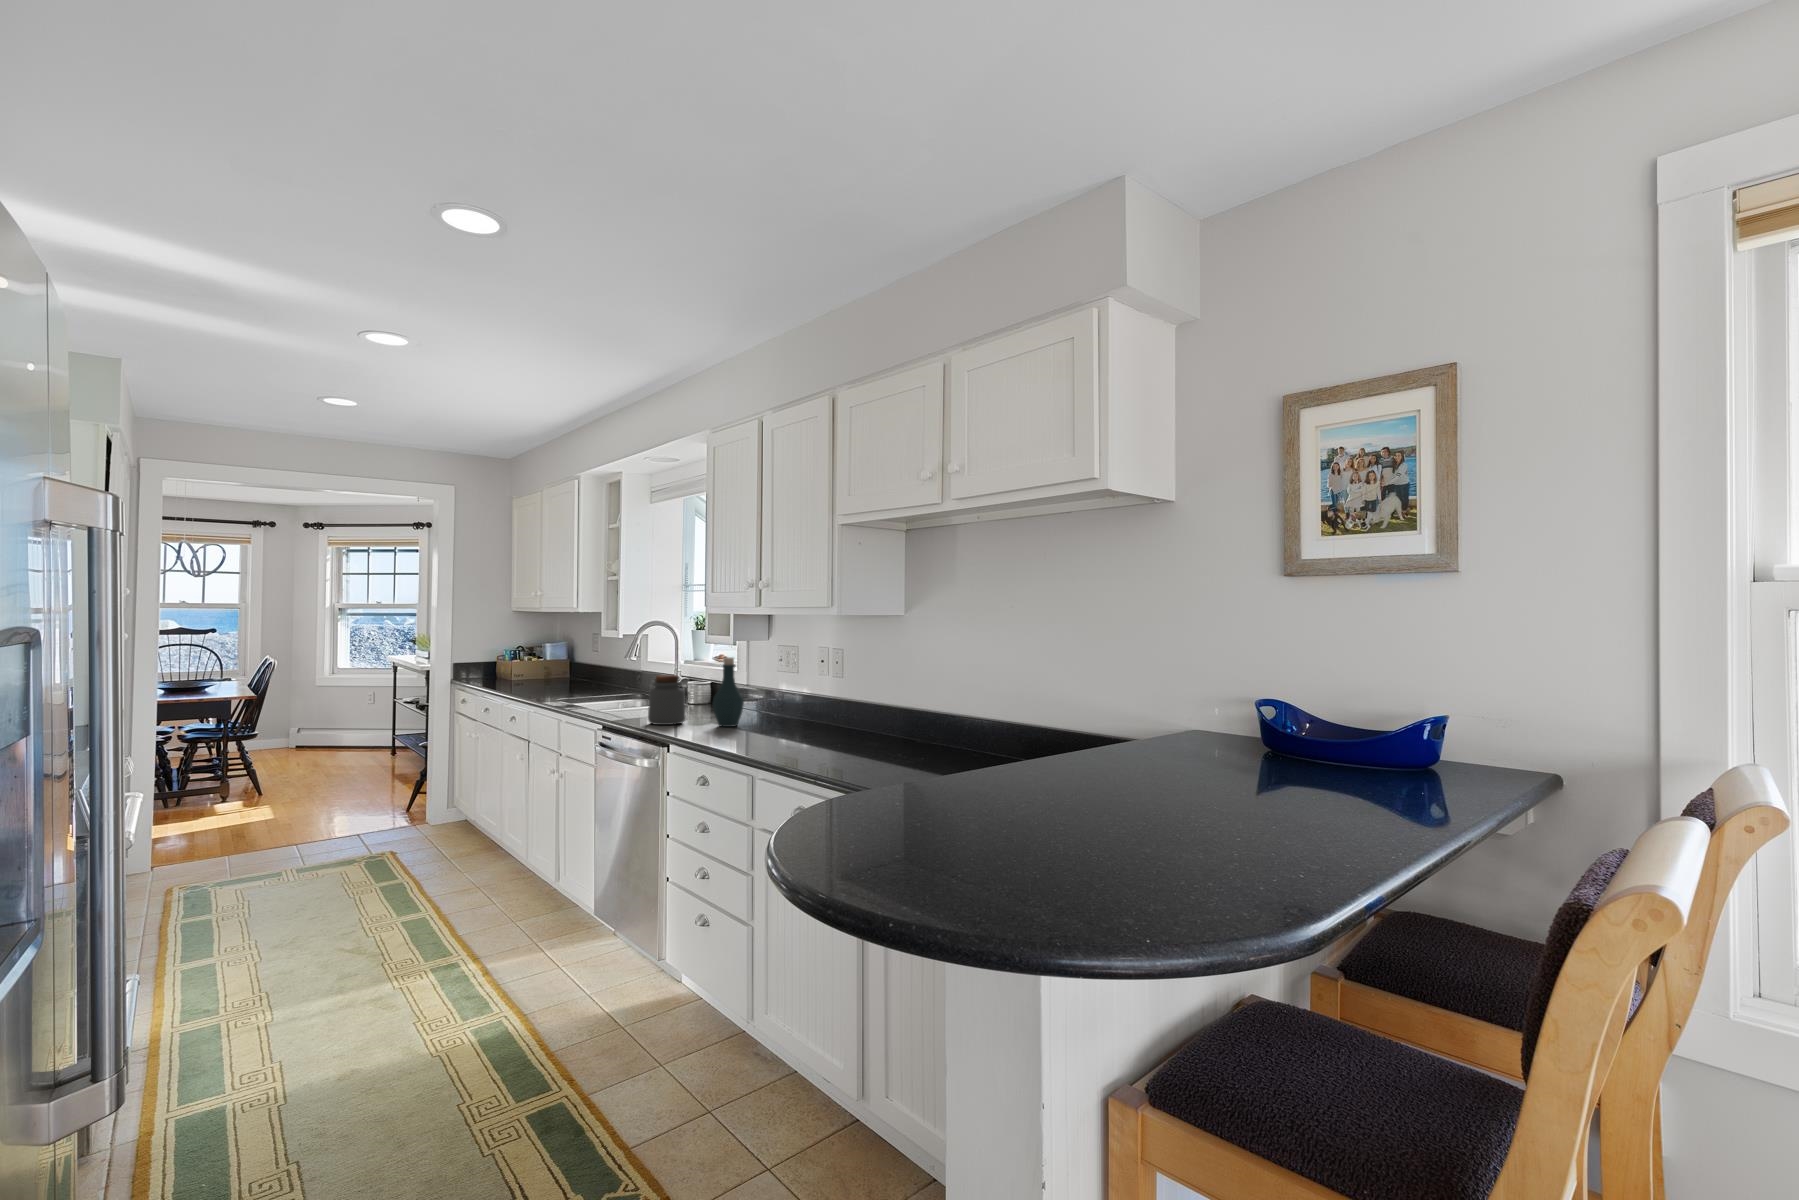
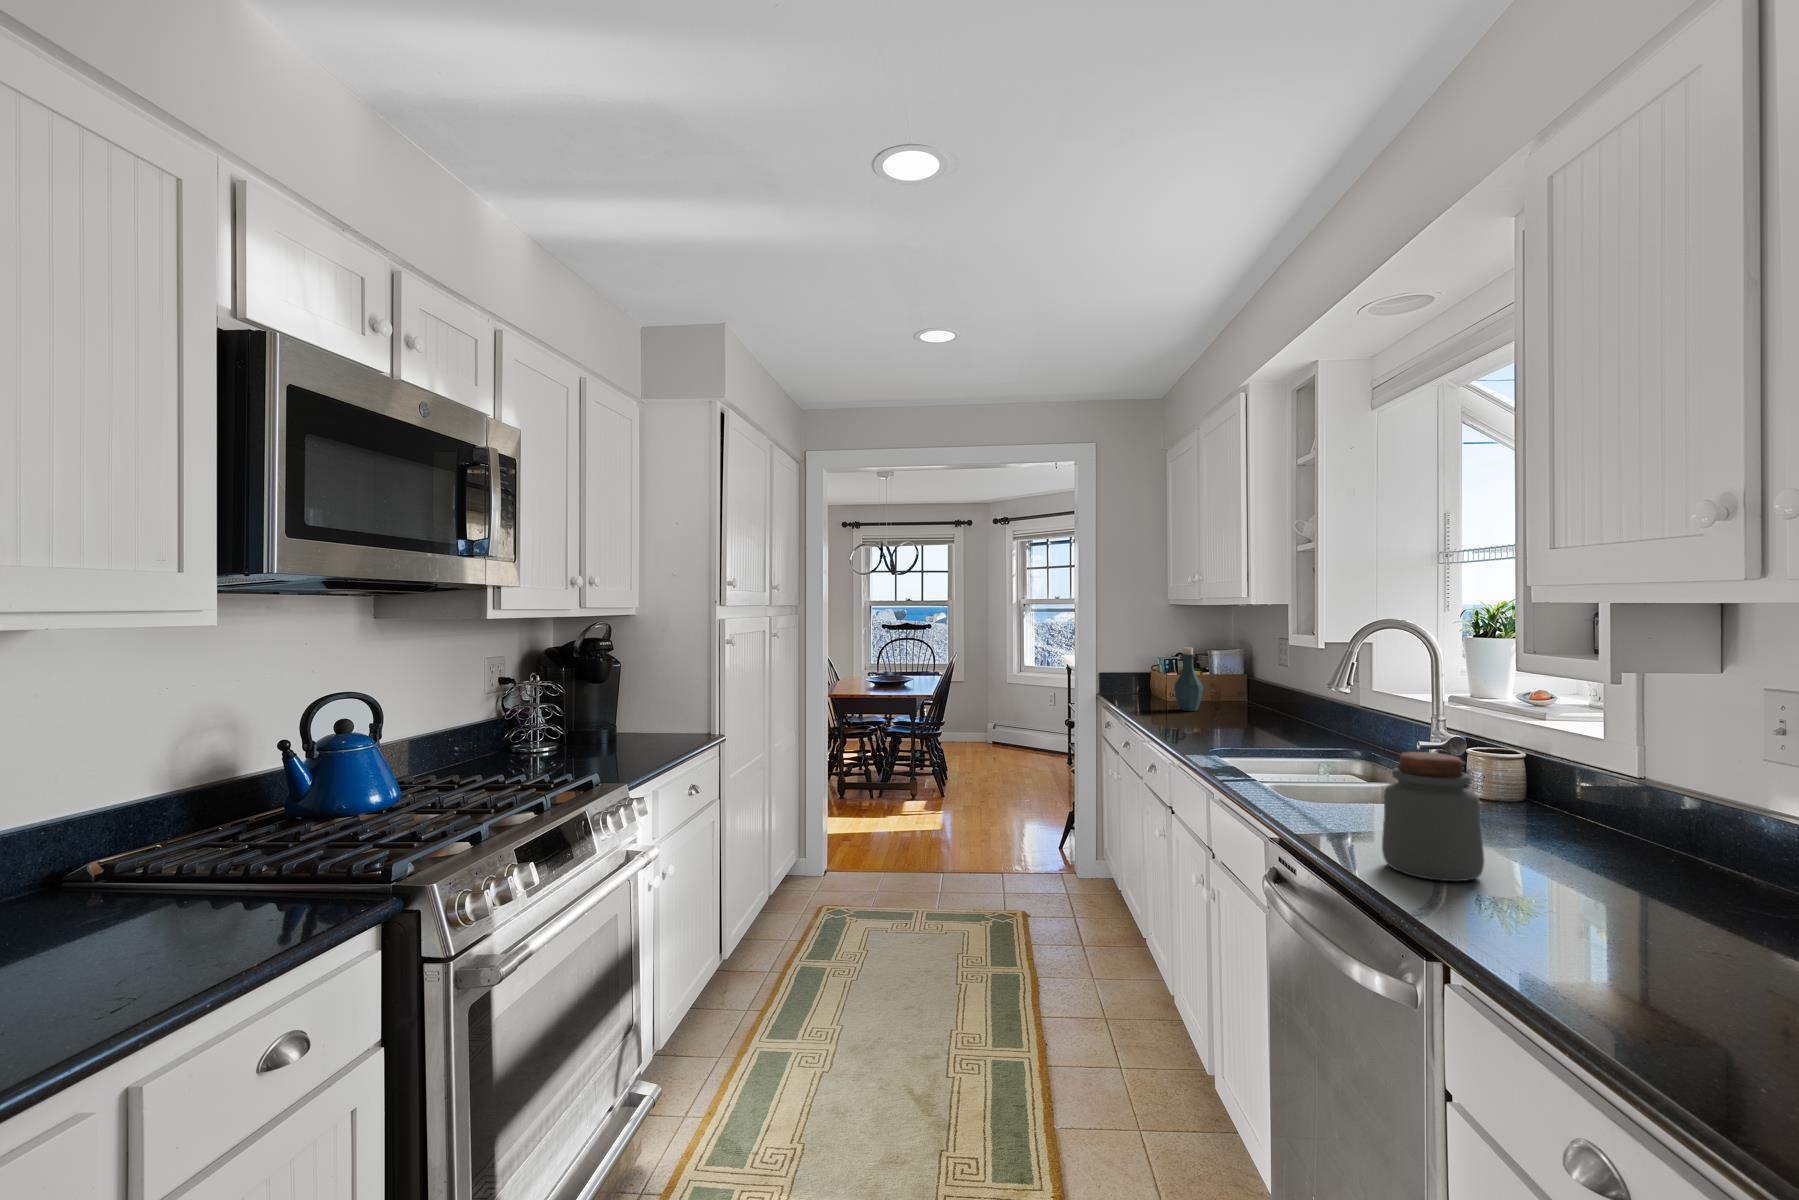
bottle: present [713,657,744,727] -> present [1174,648,1203,711]

